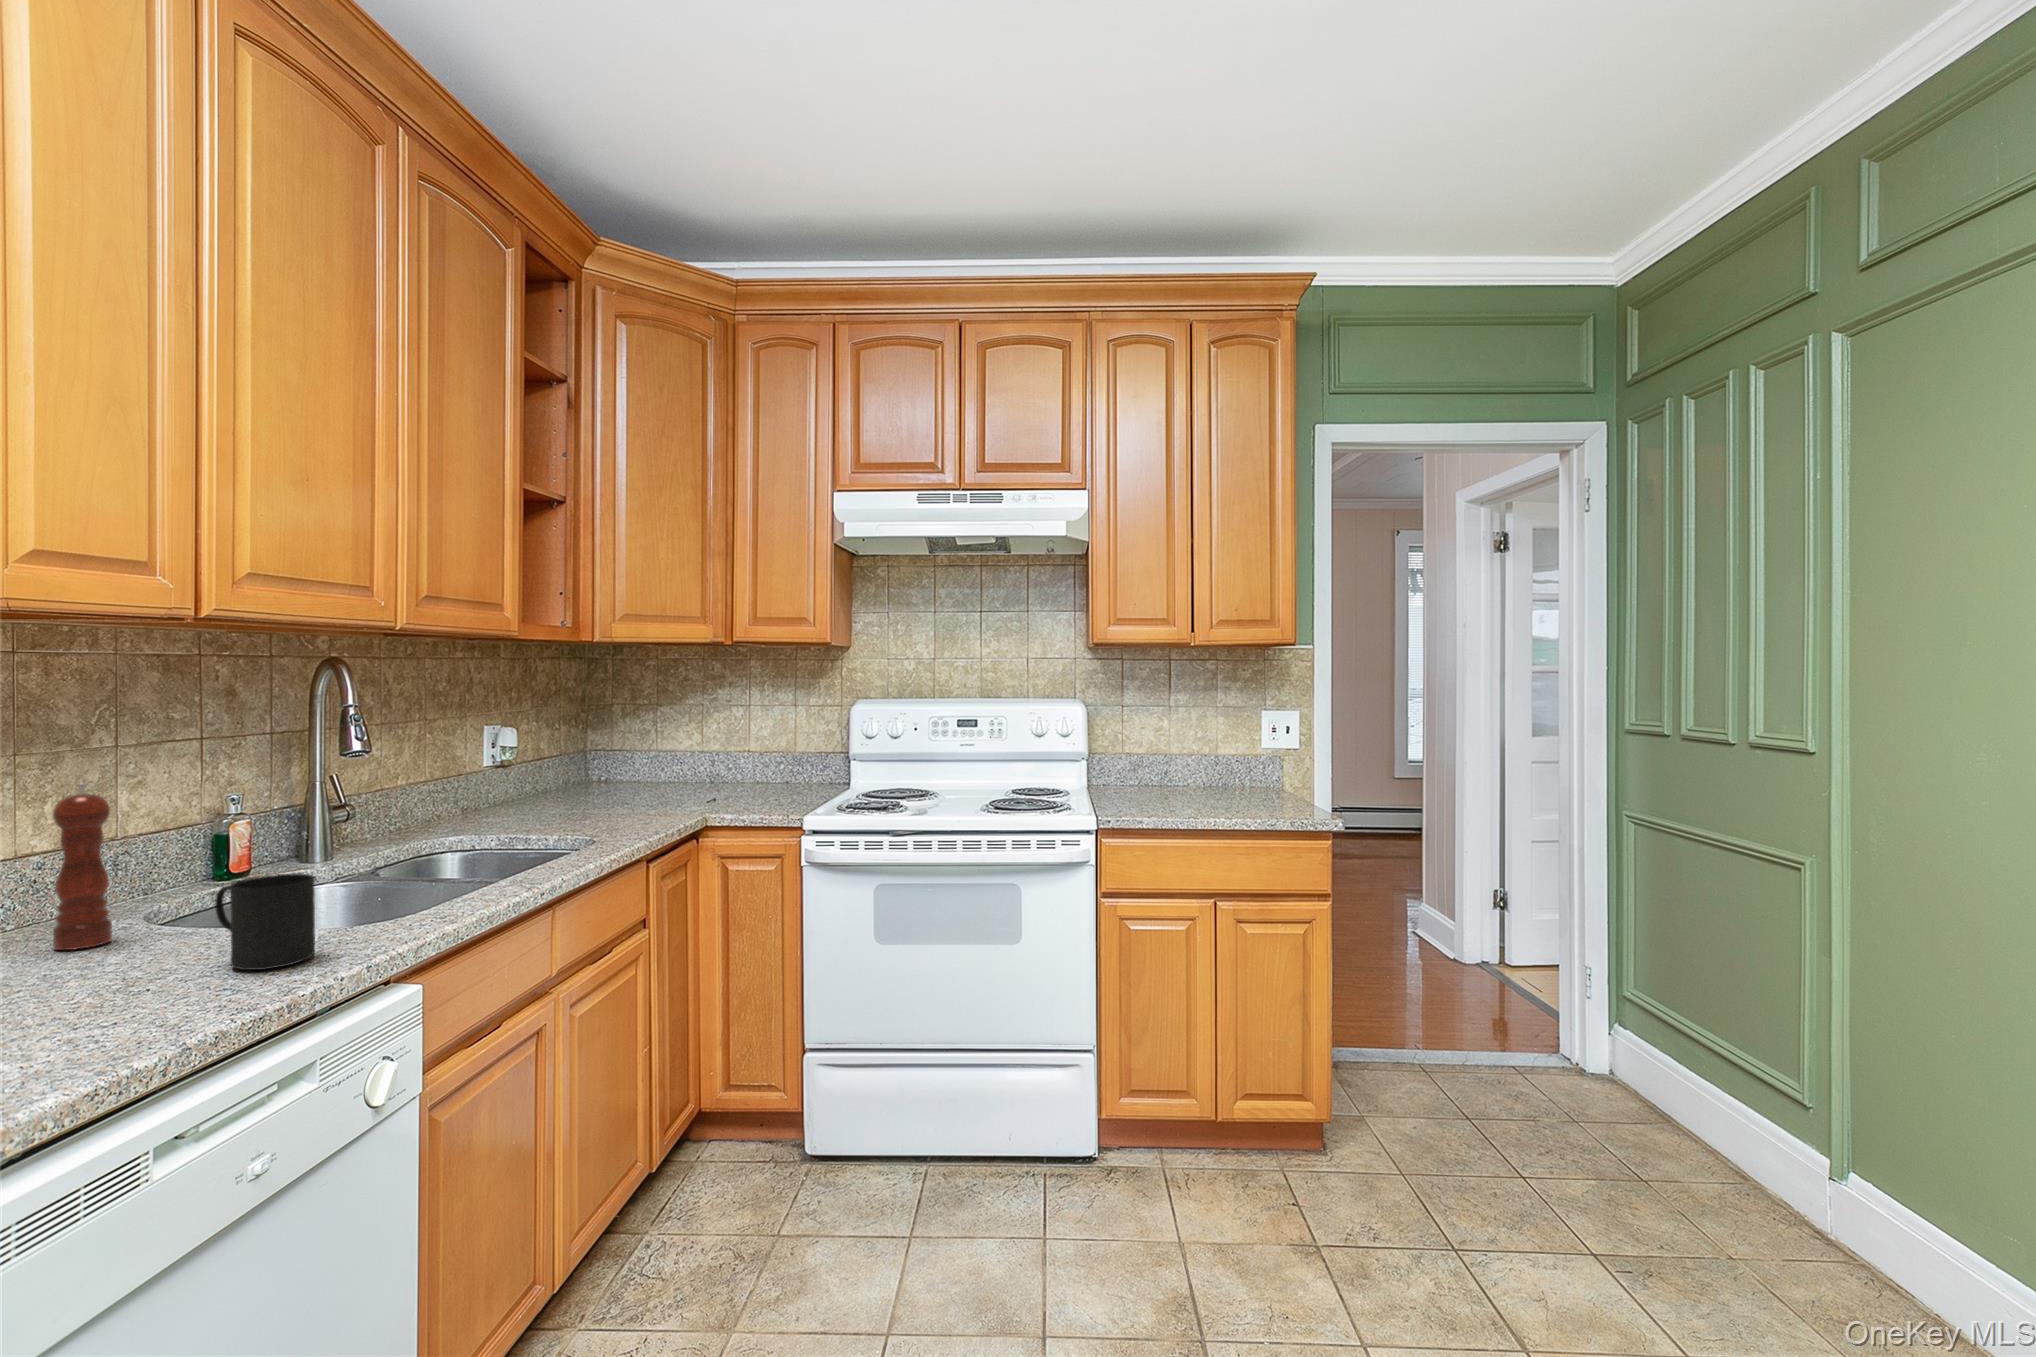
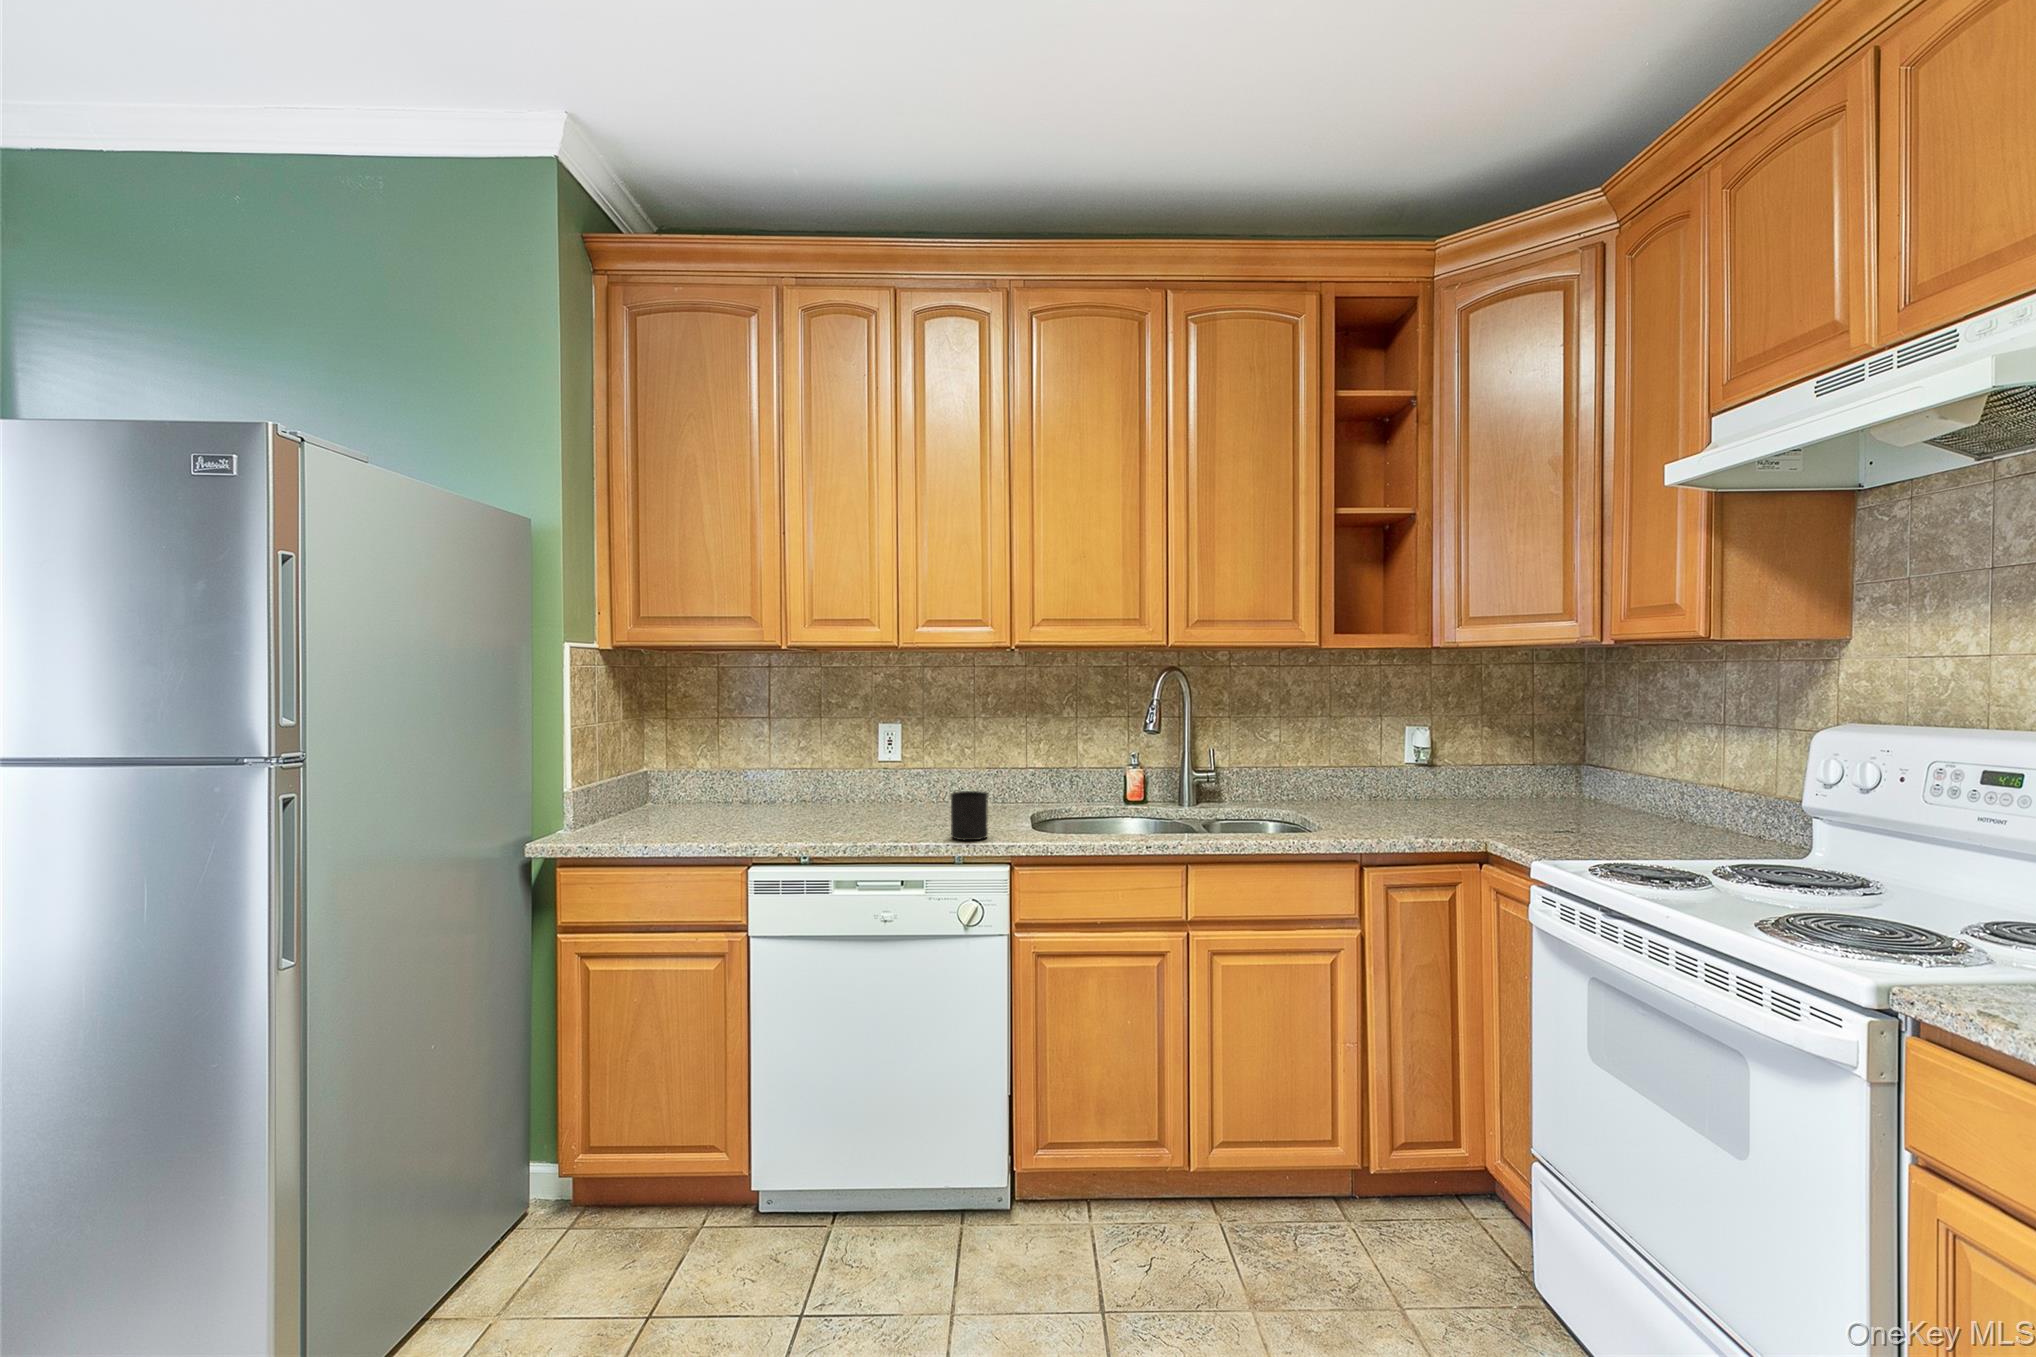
pepper mill: present [53,782,112,950] -> none [983,734,1005,817]

